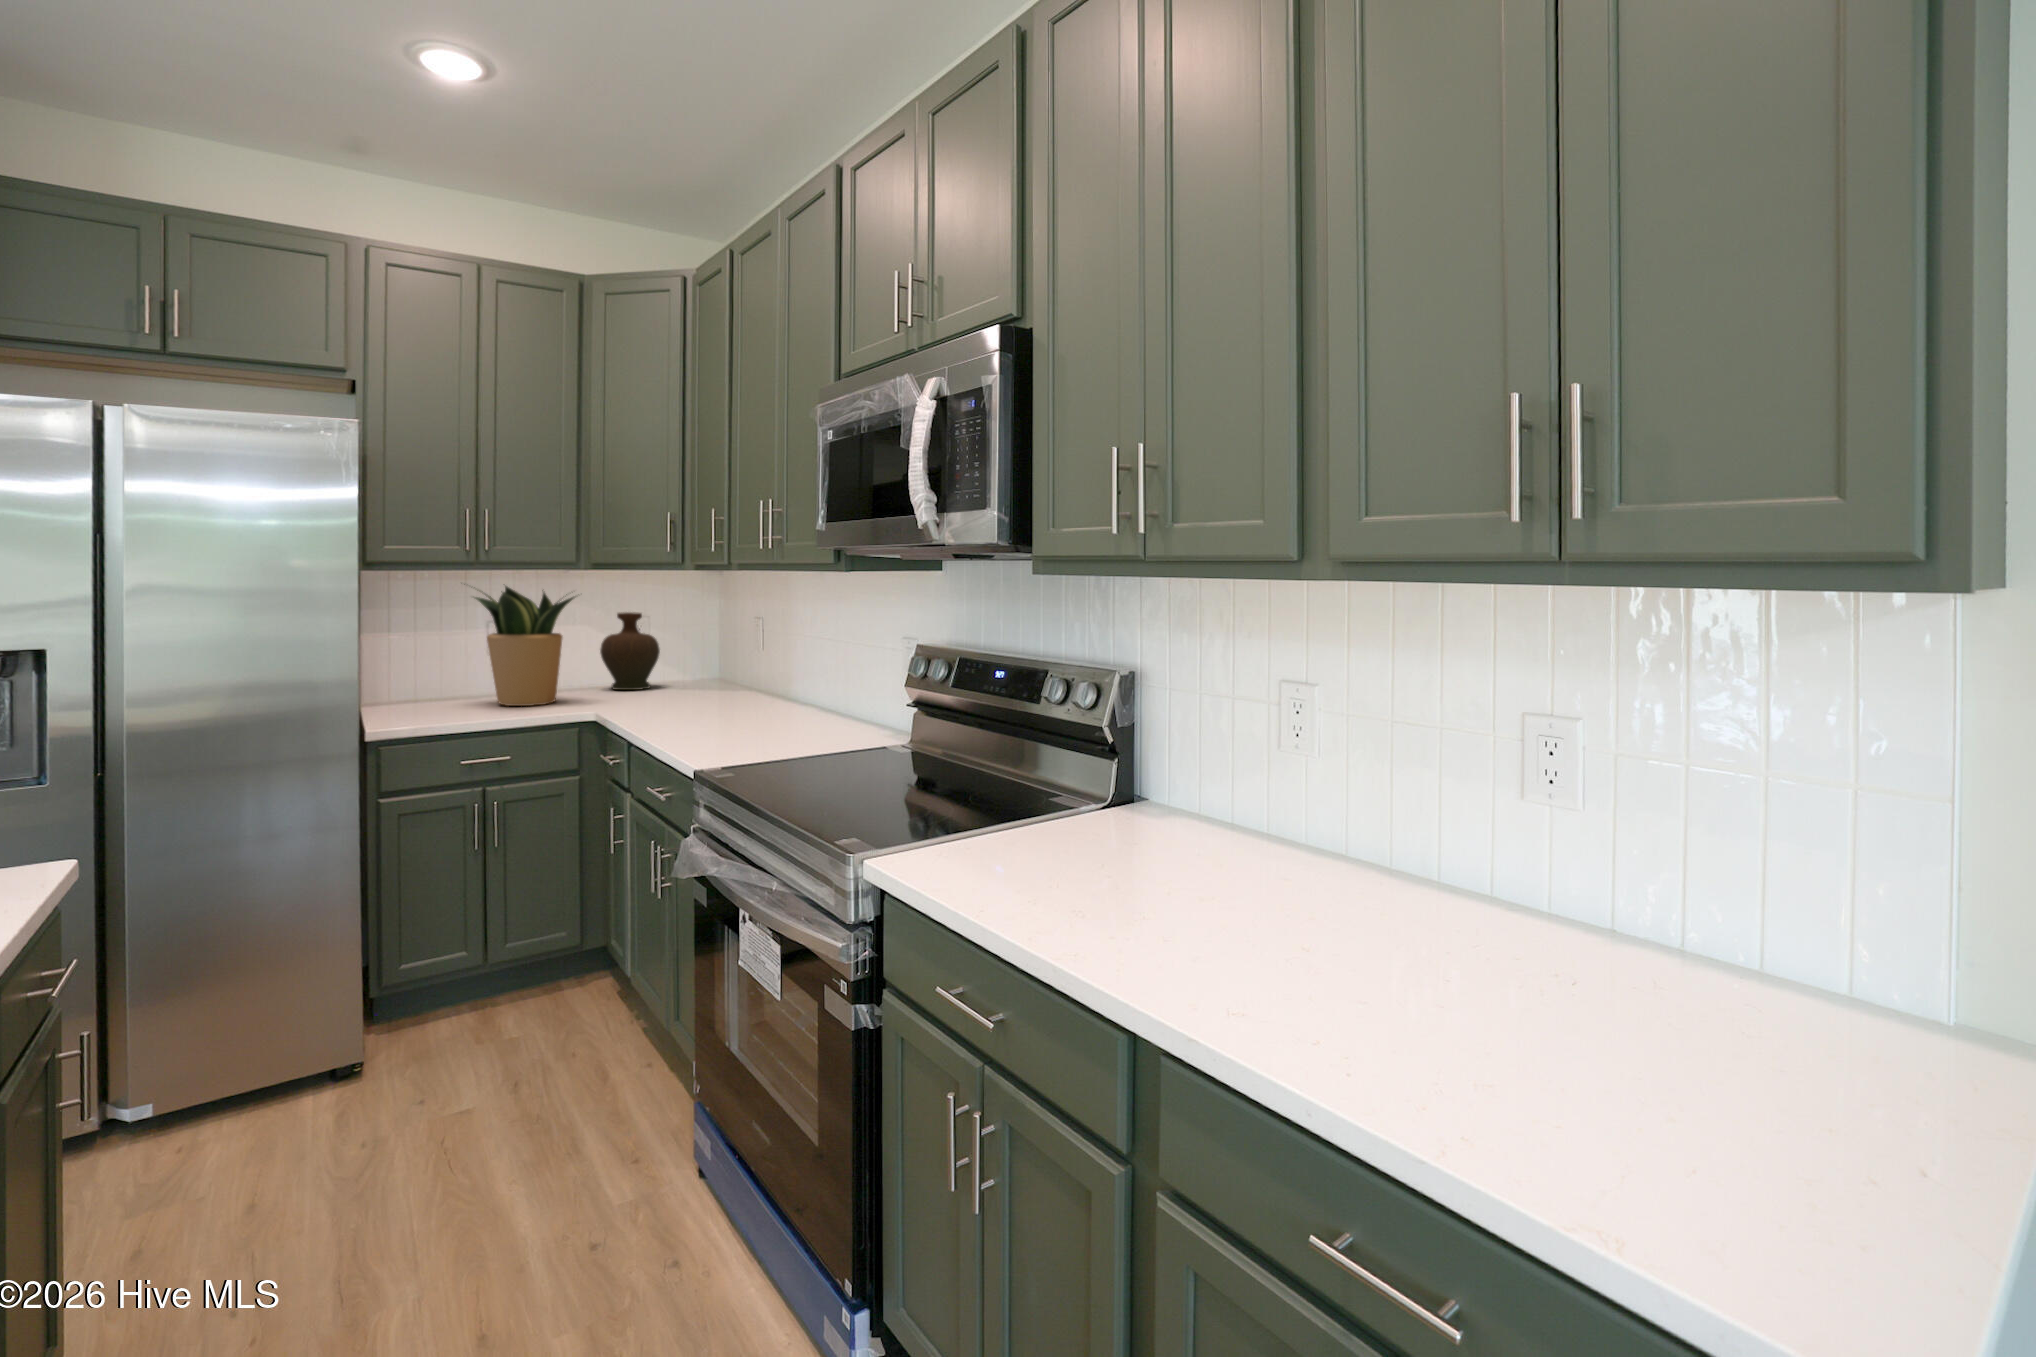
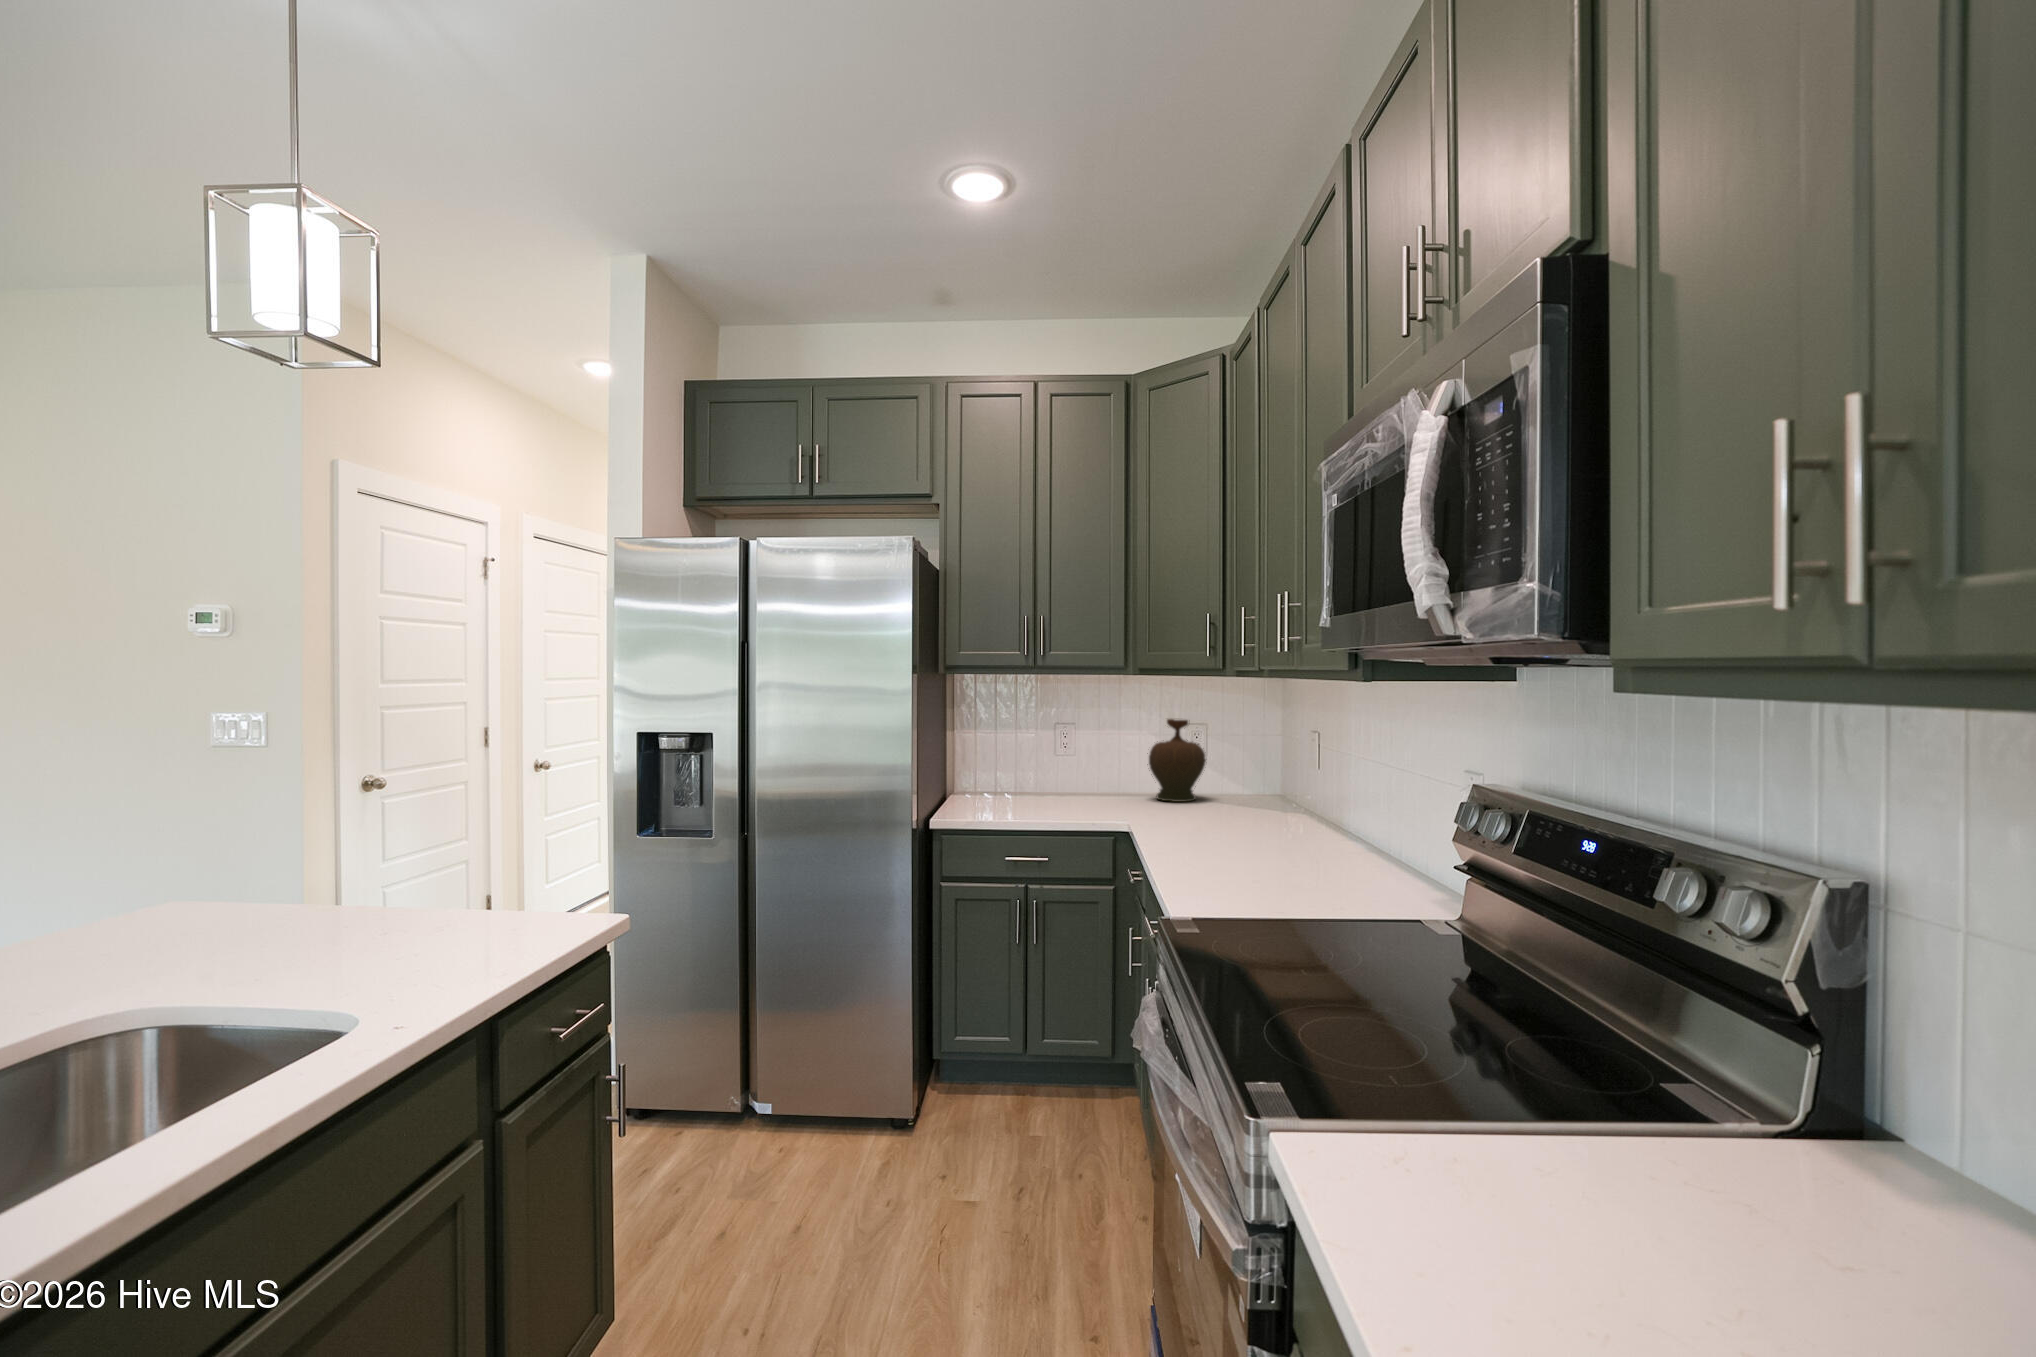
potted plant: present [475,586,575,706] -> none [1013,688,1117,813]

